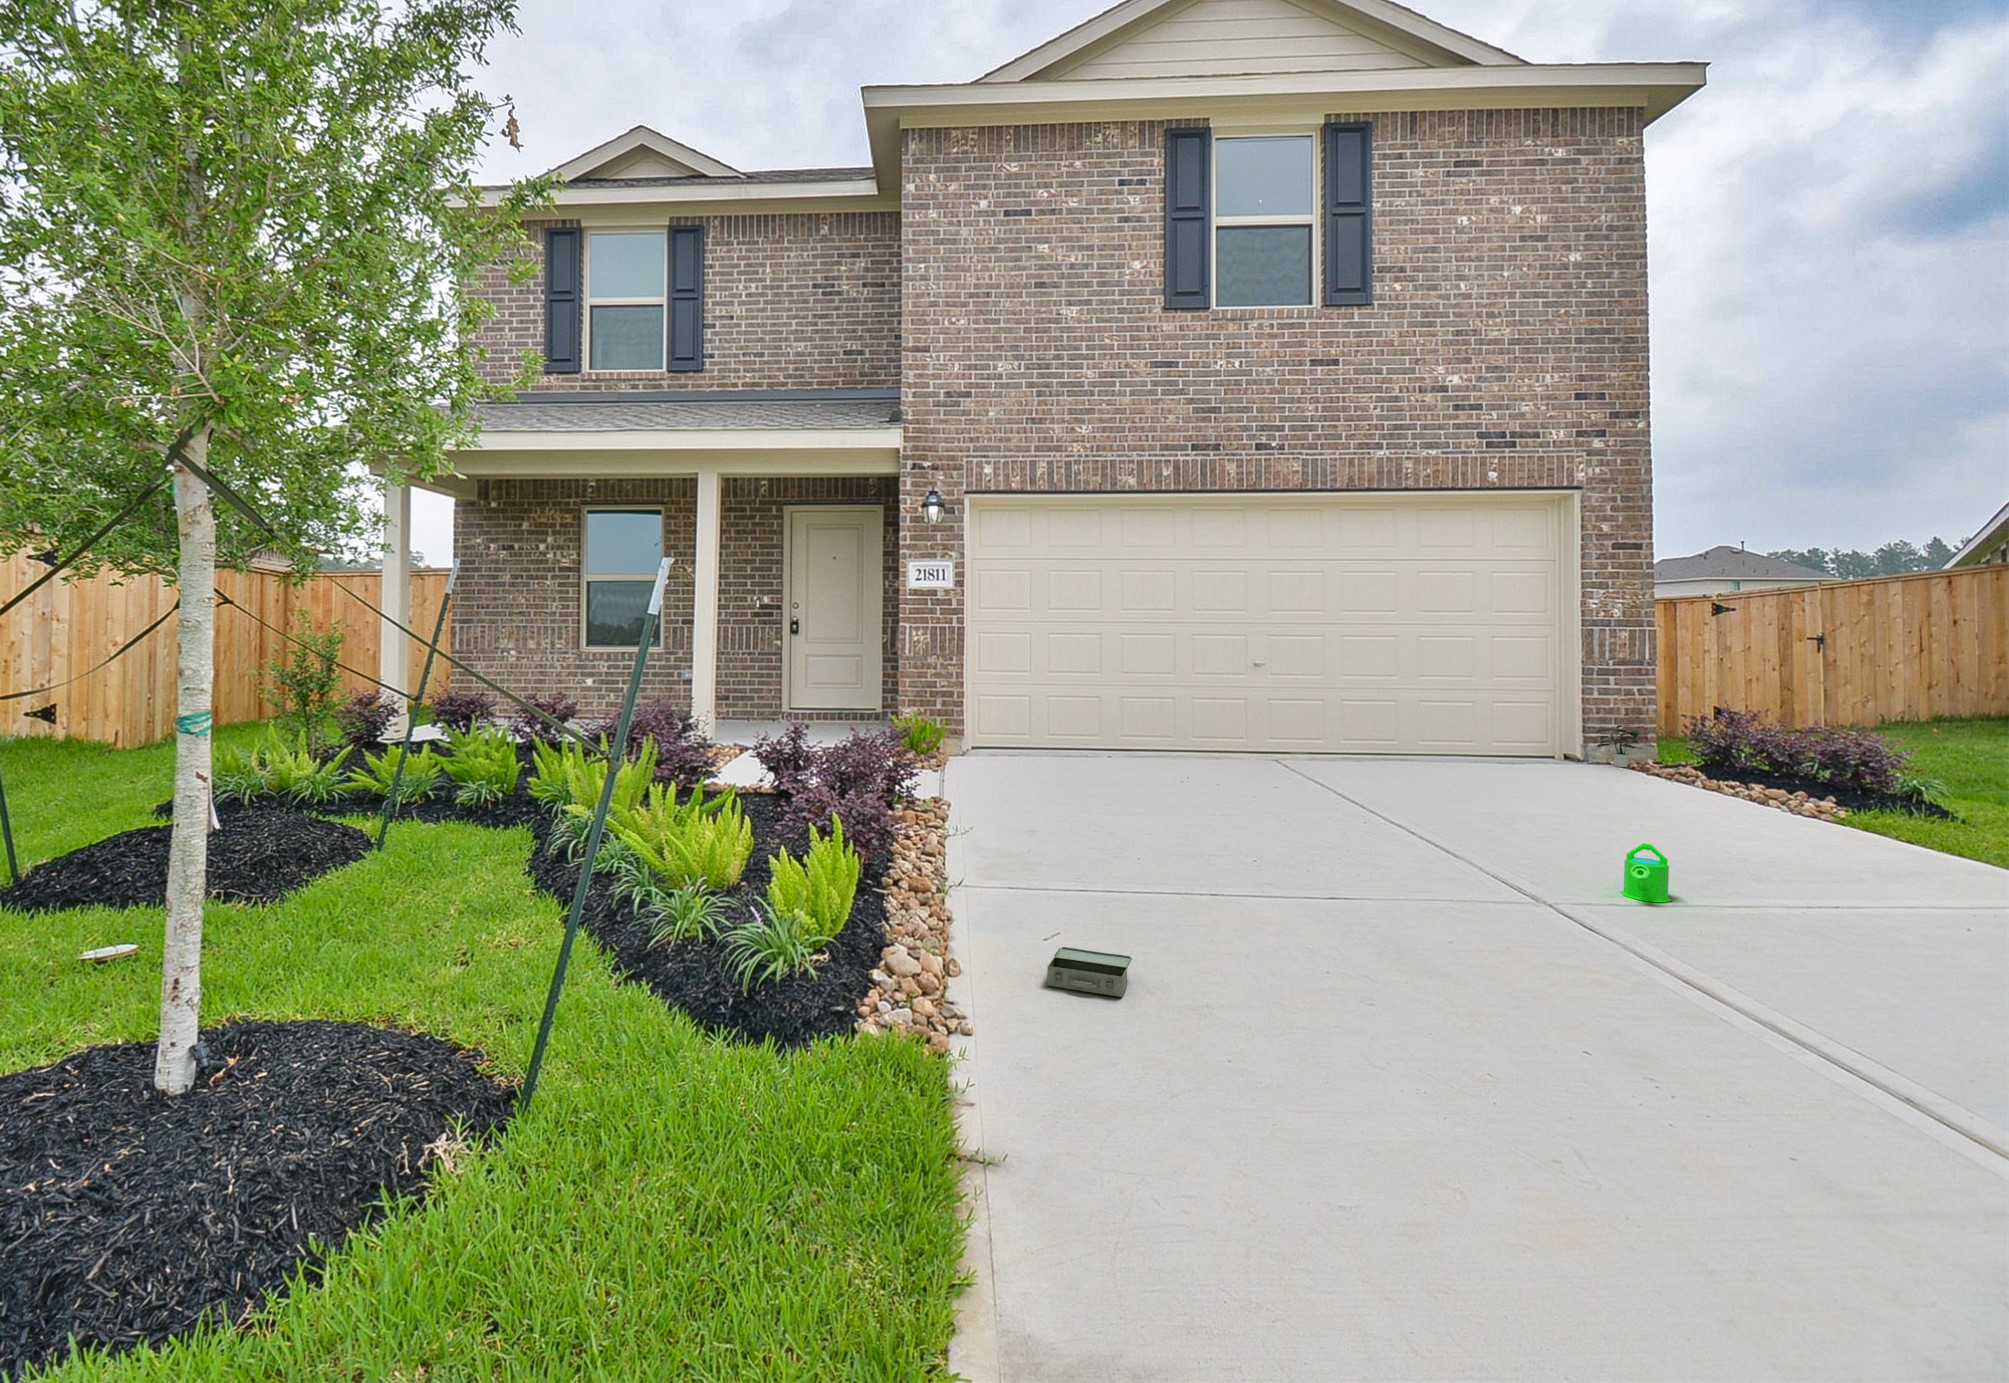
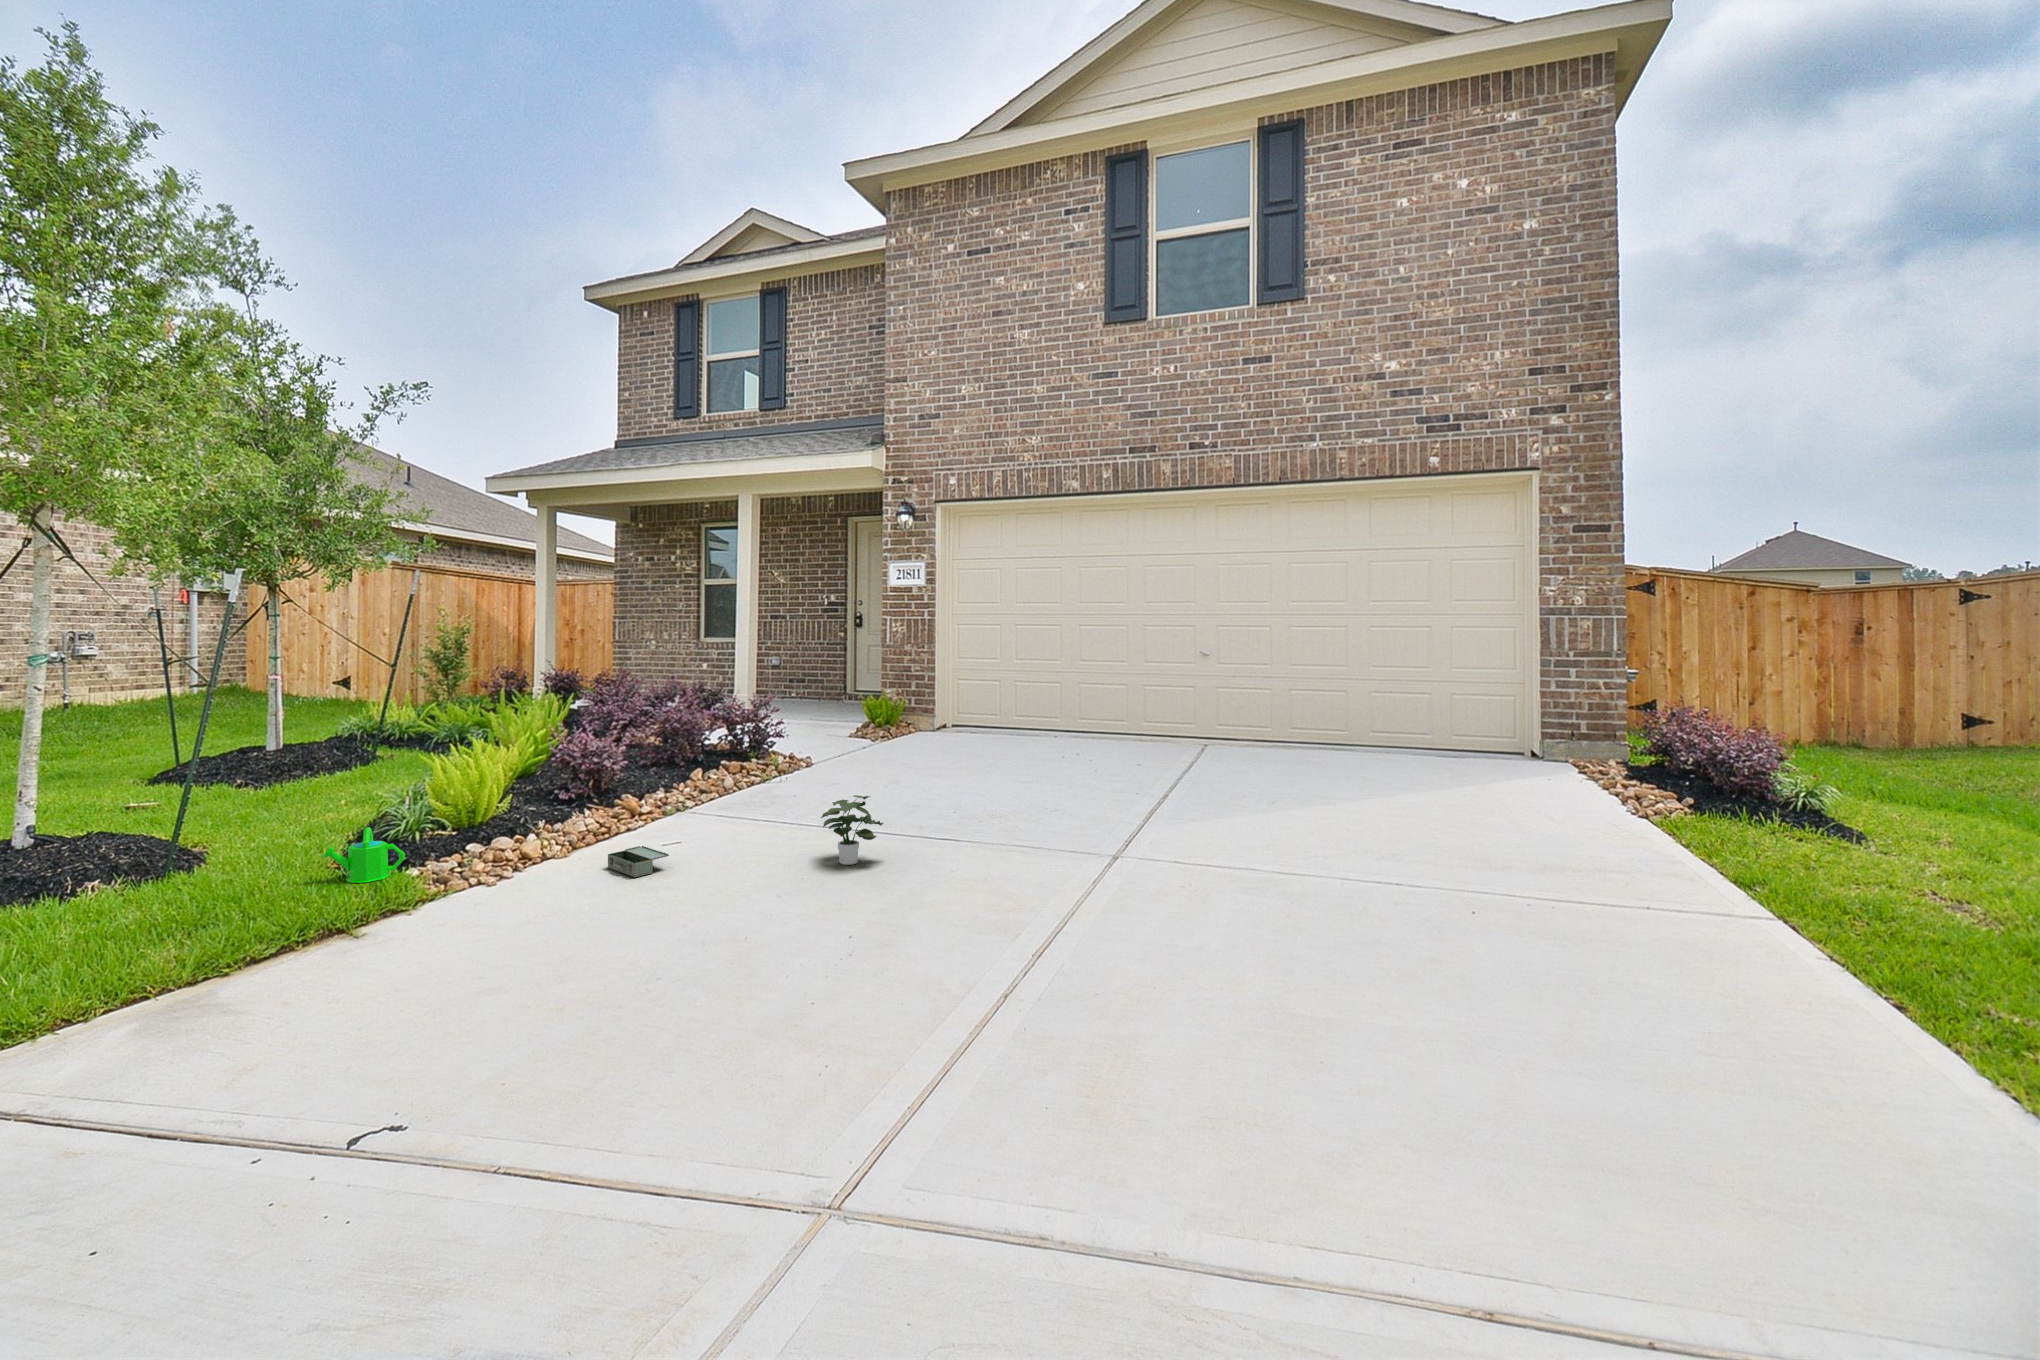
potted plant: present [1596,725,1642,767] -> present [821,795,883,865]
watering can: present [1620,843,1671,902] -> present [323,827,405,883]

